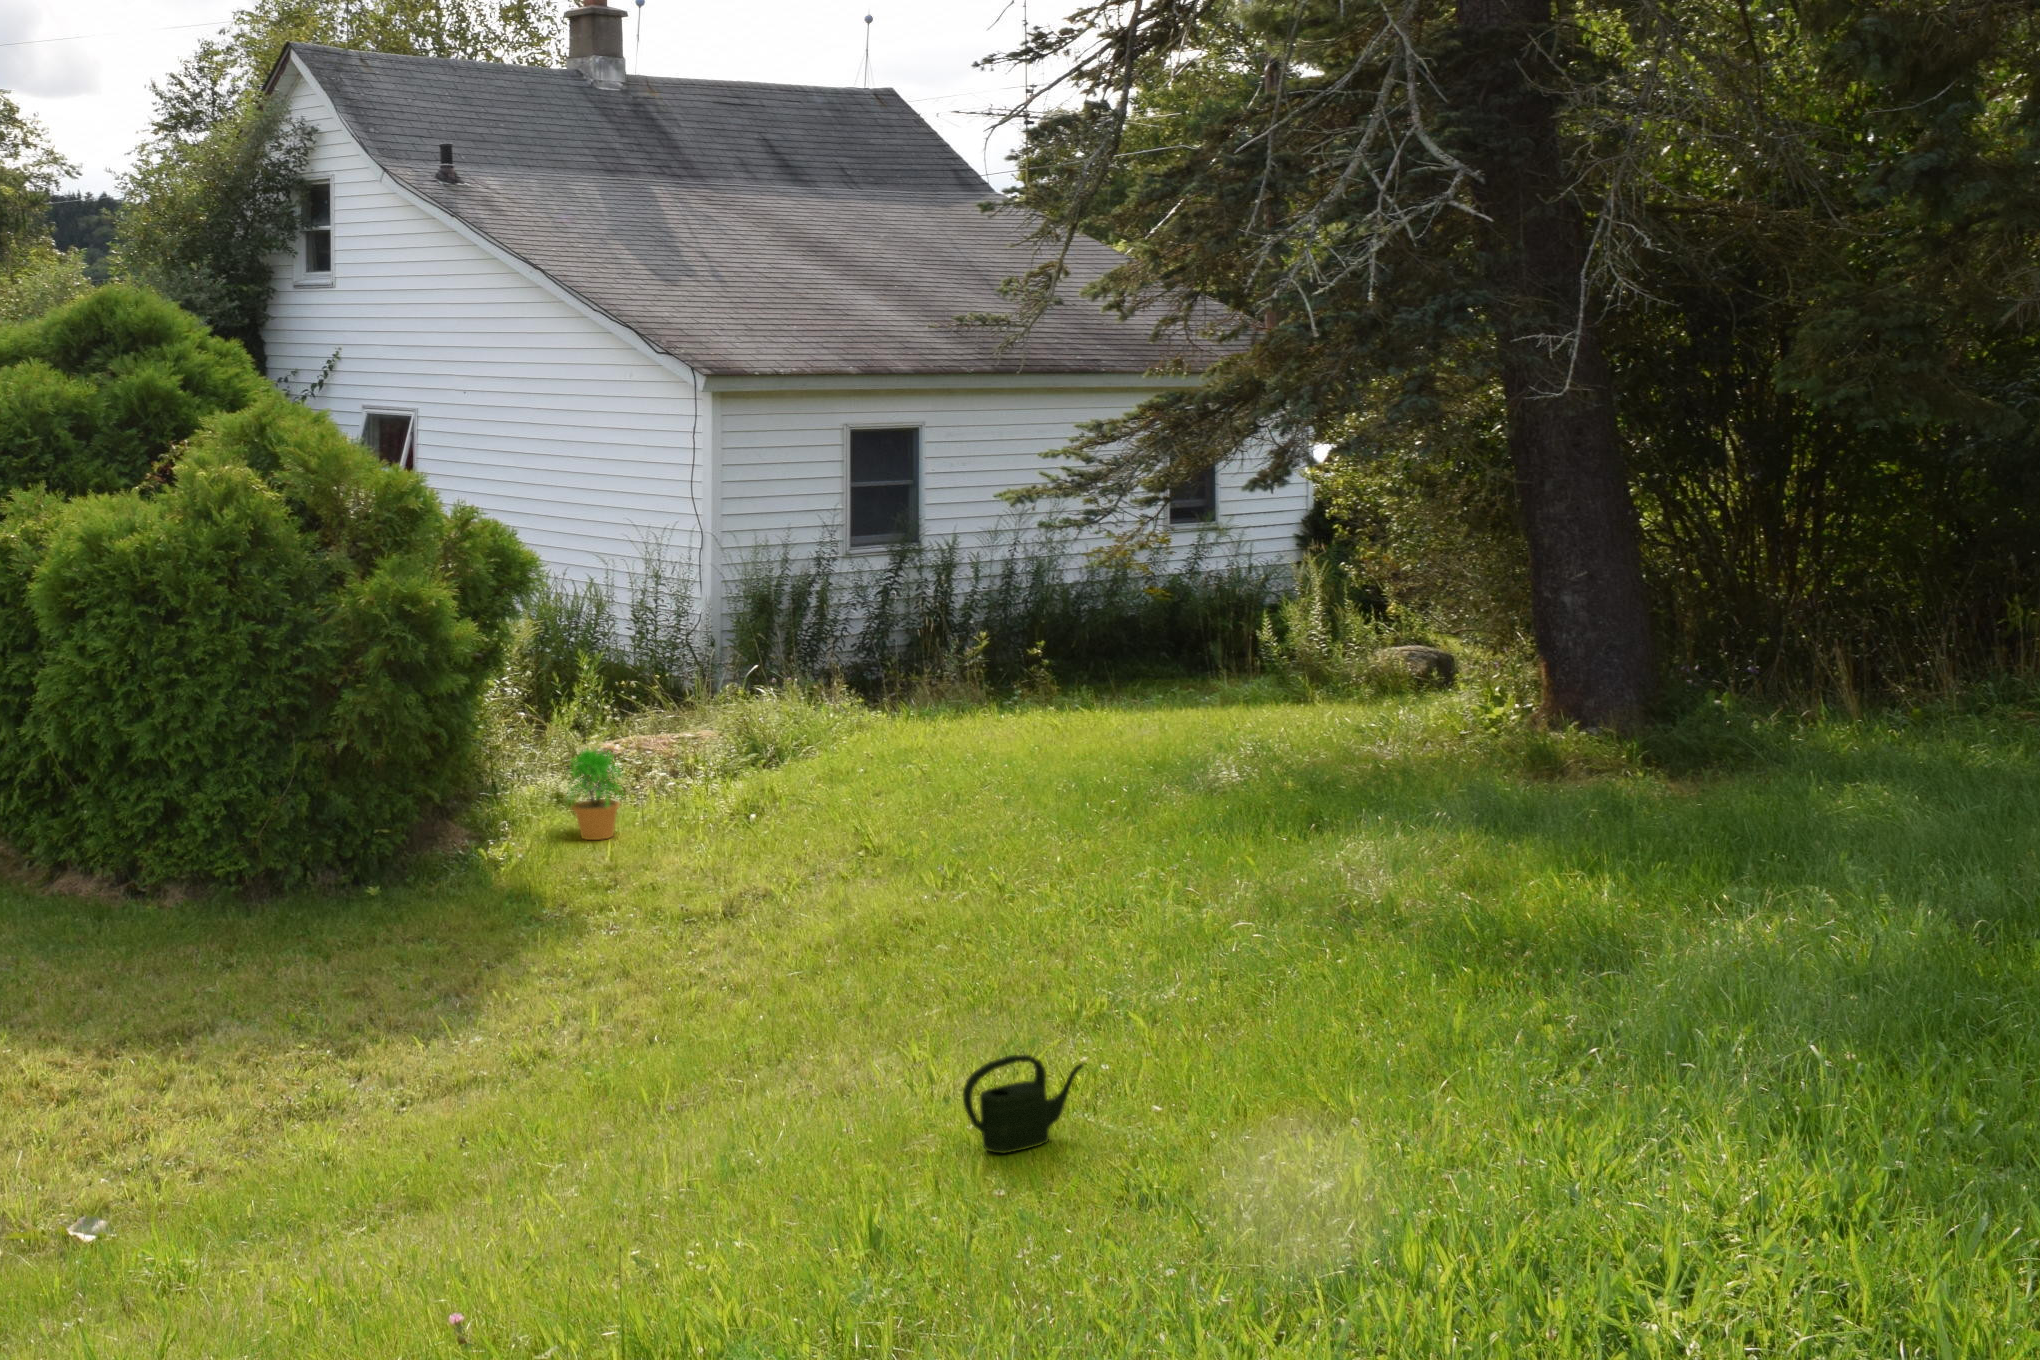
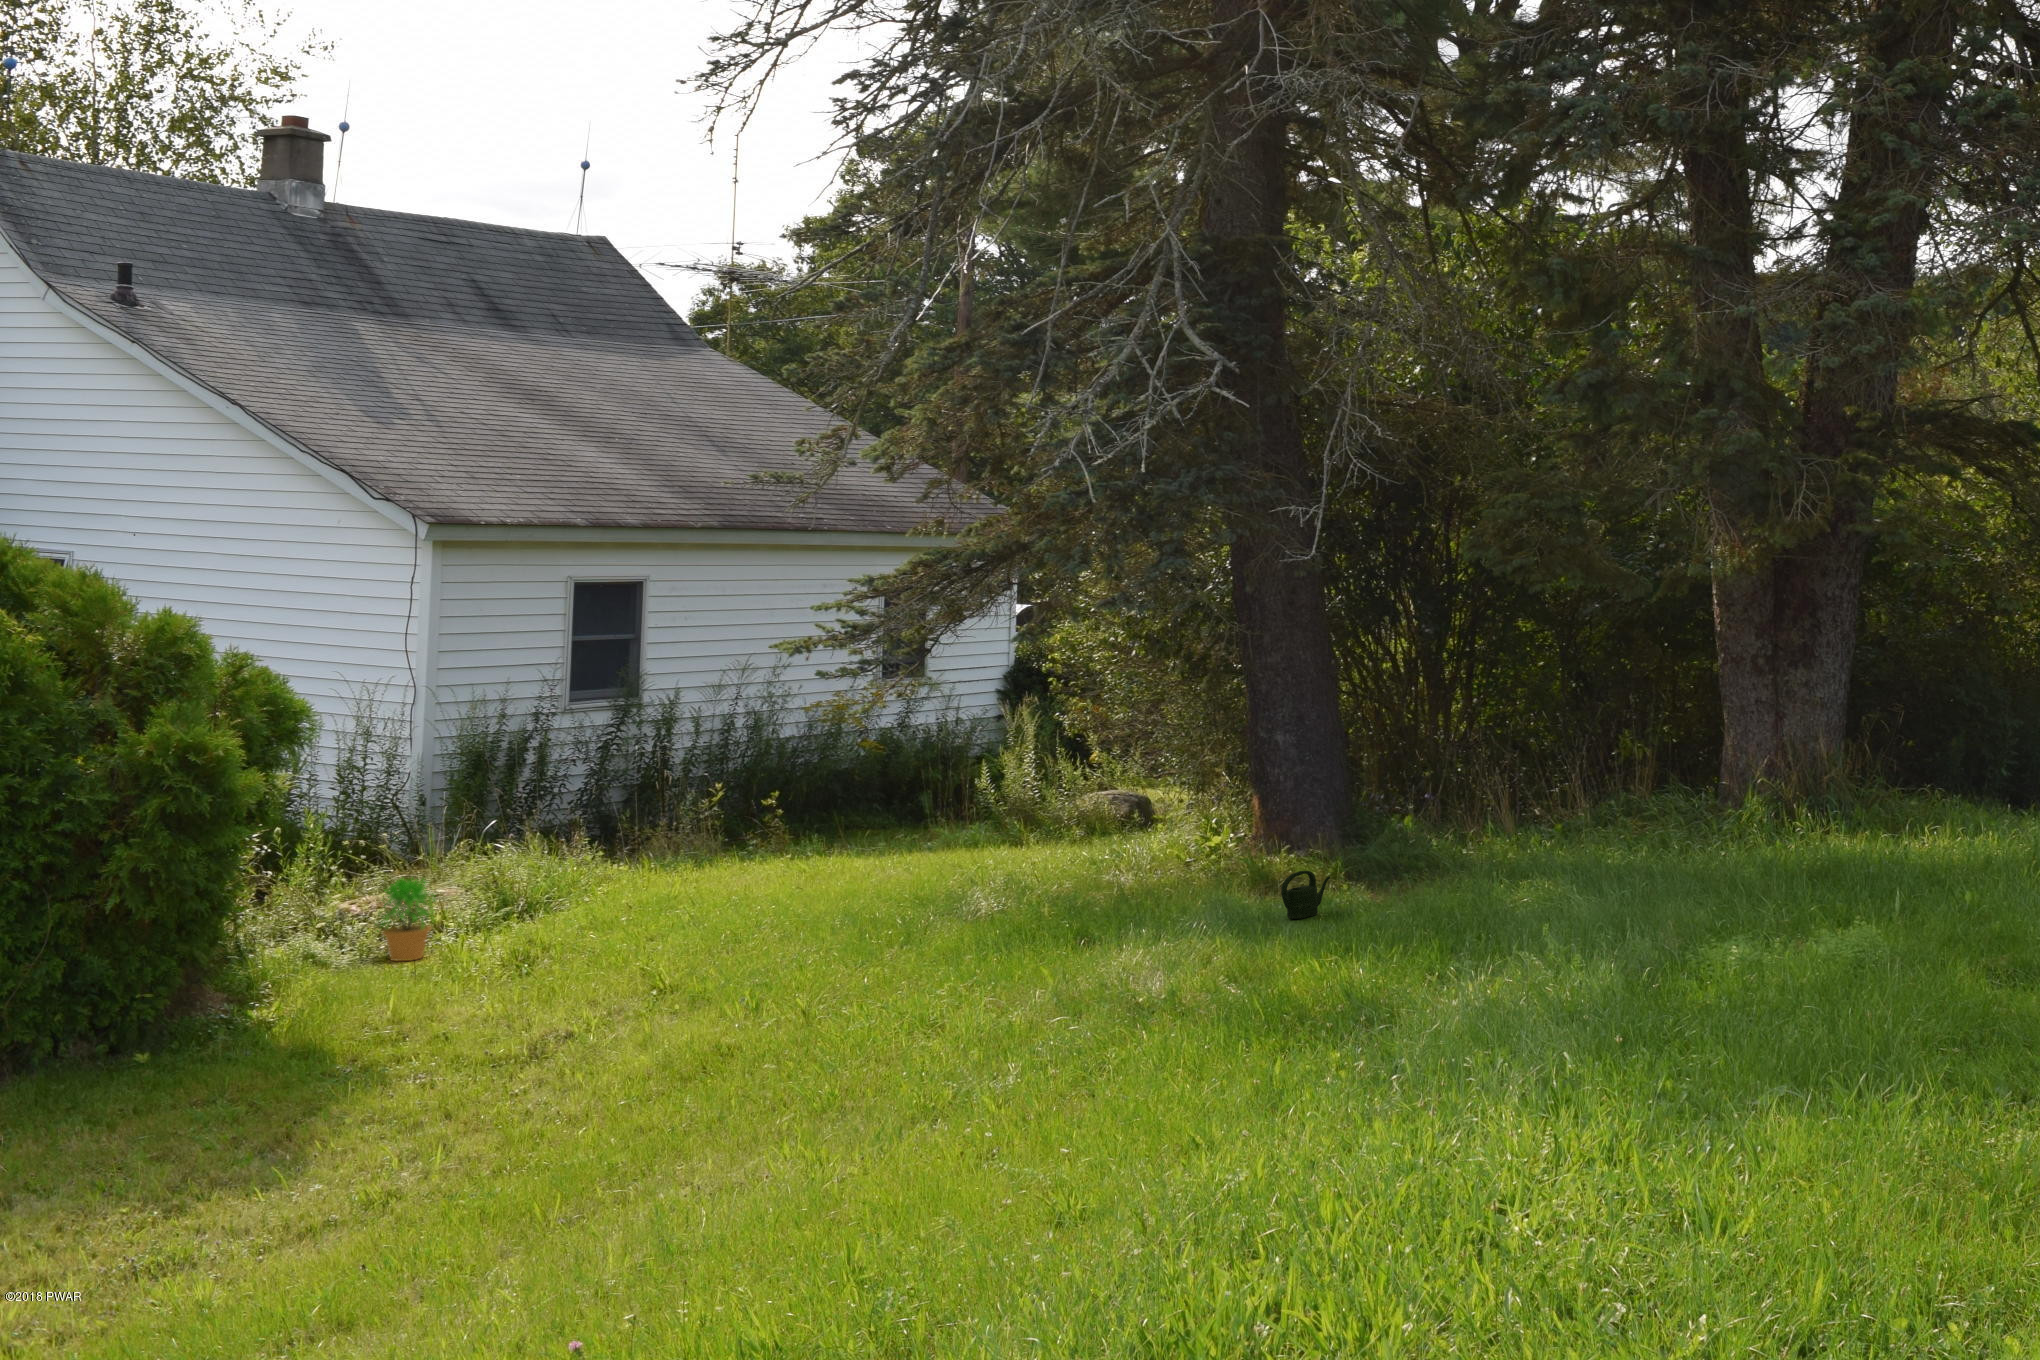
watering can: present [963,1055,1084,1153] -> present [1281,871,1330,919]

